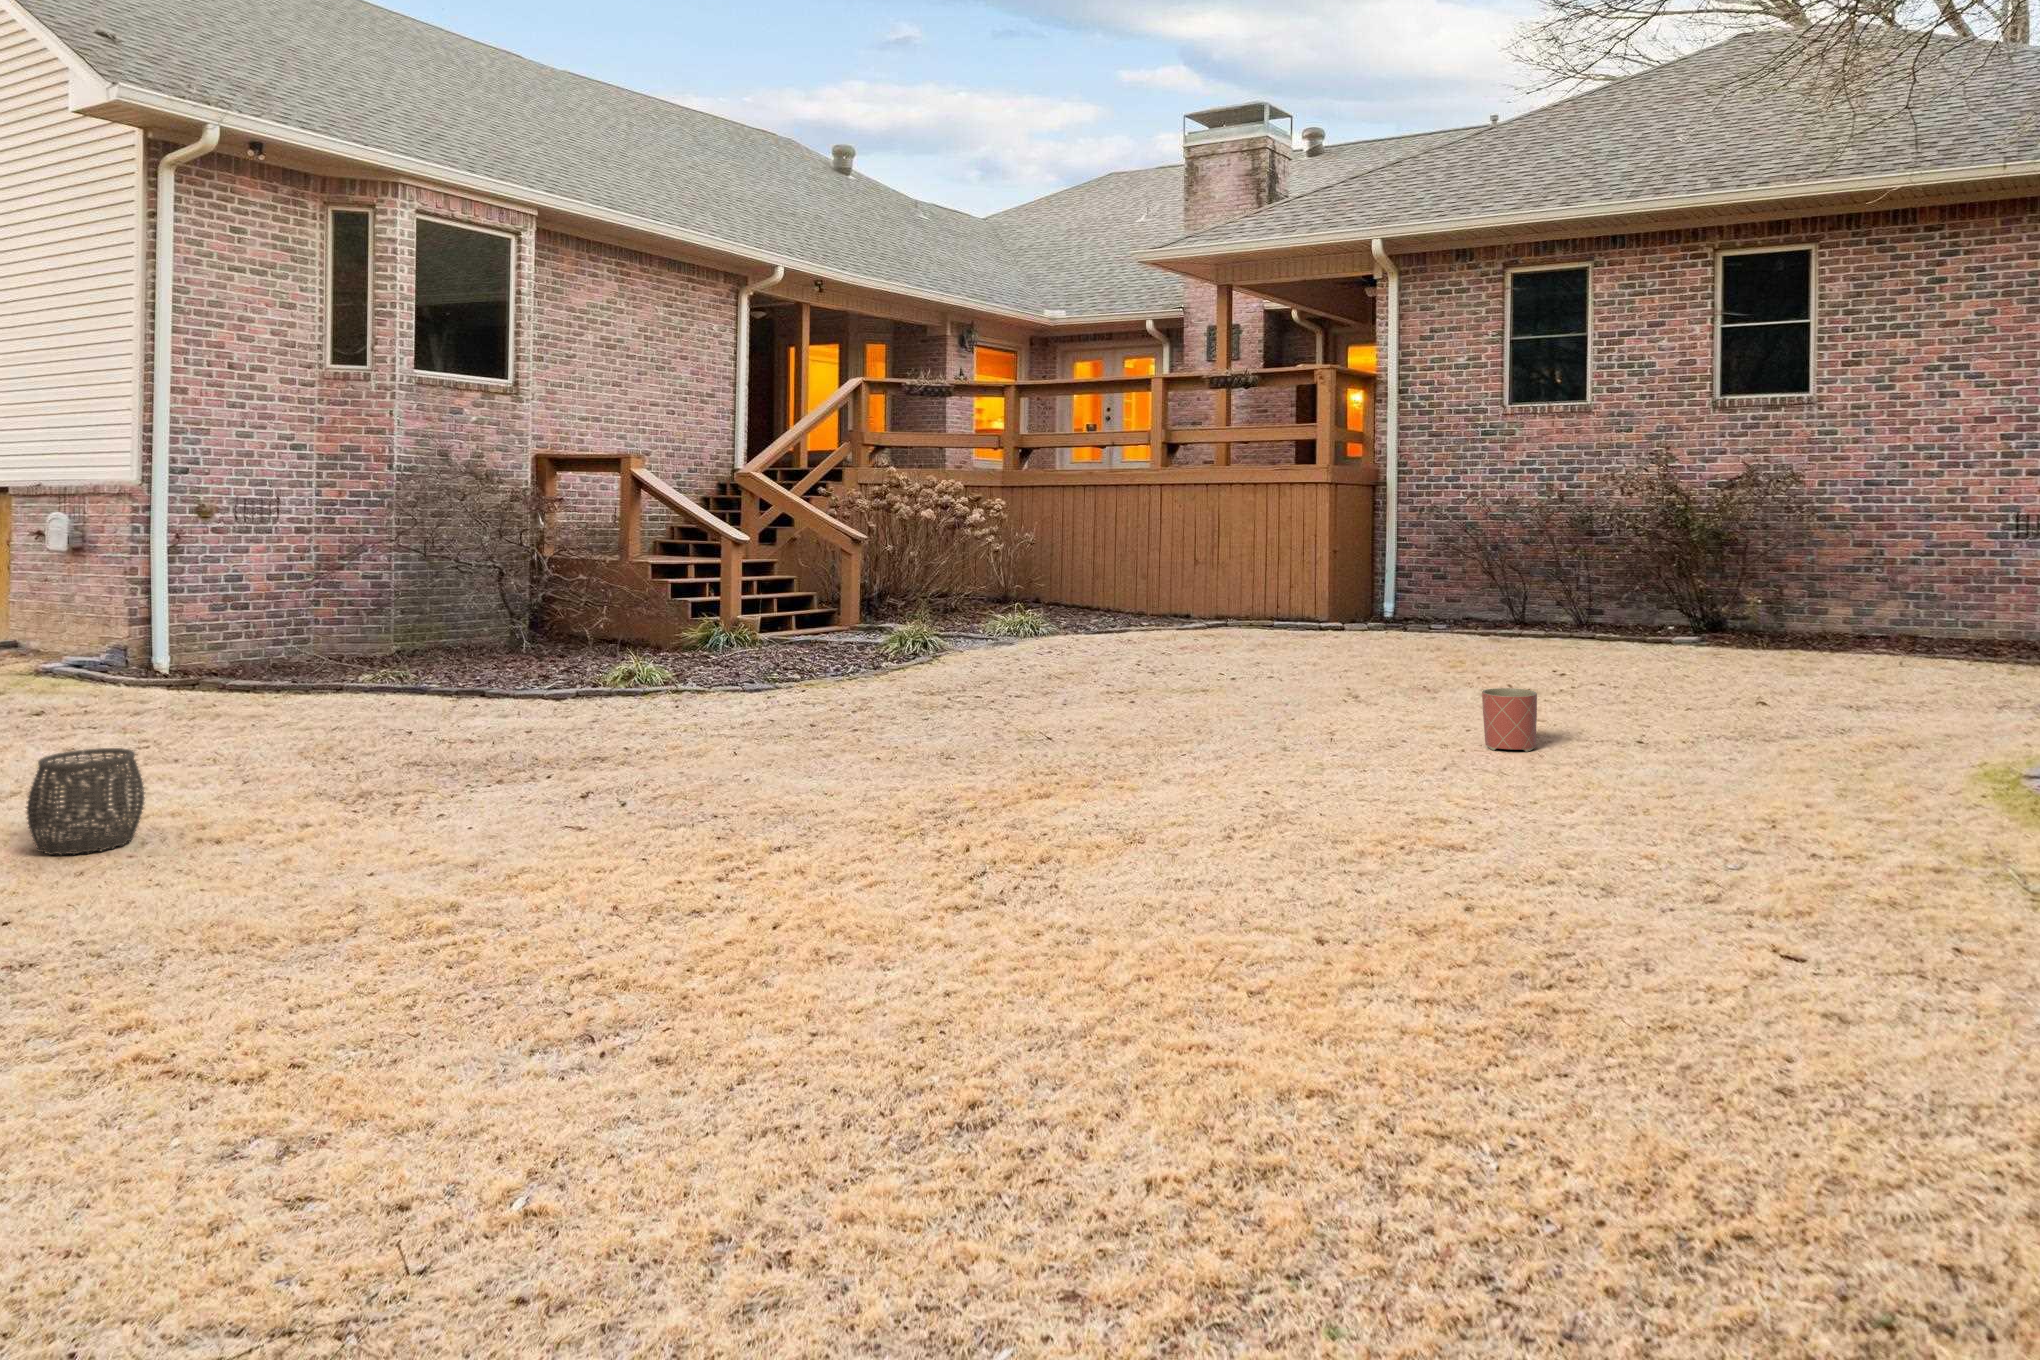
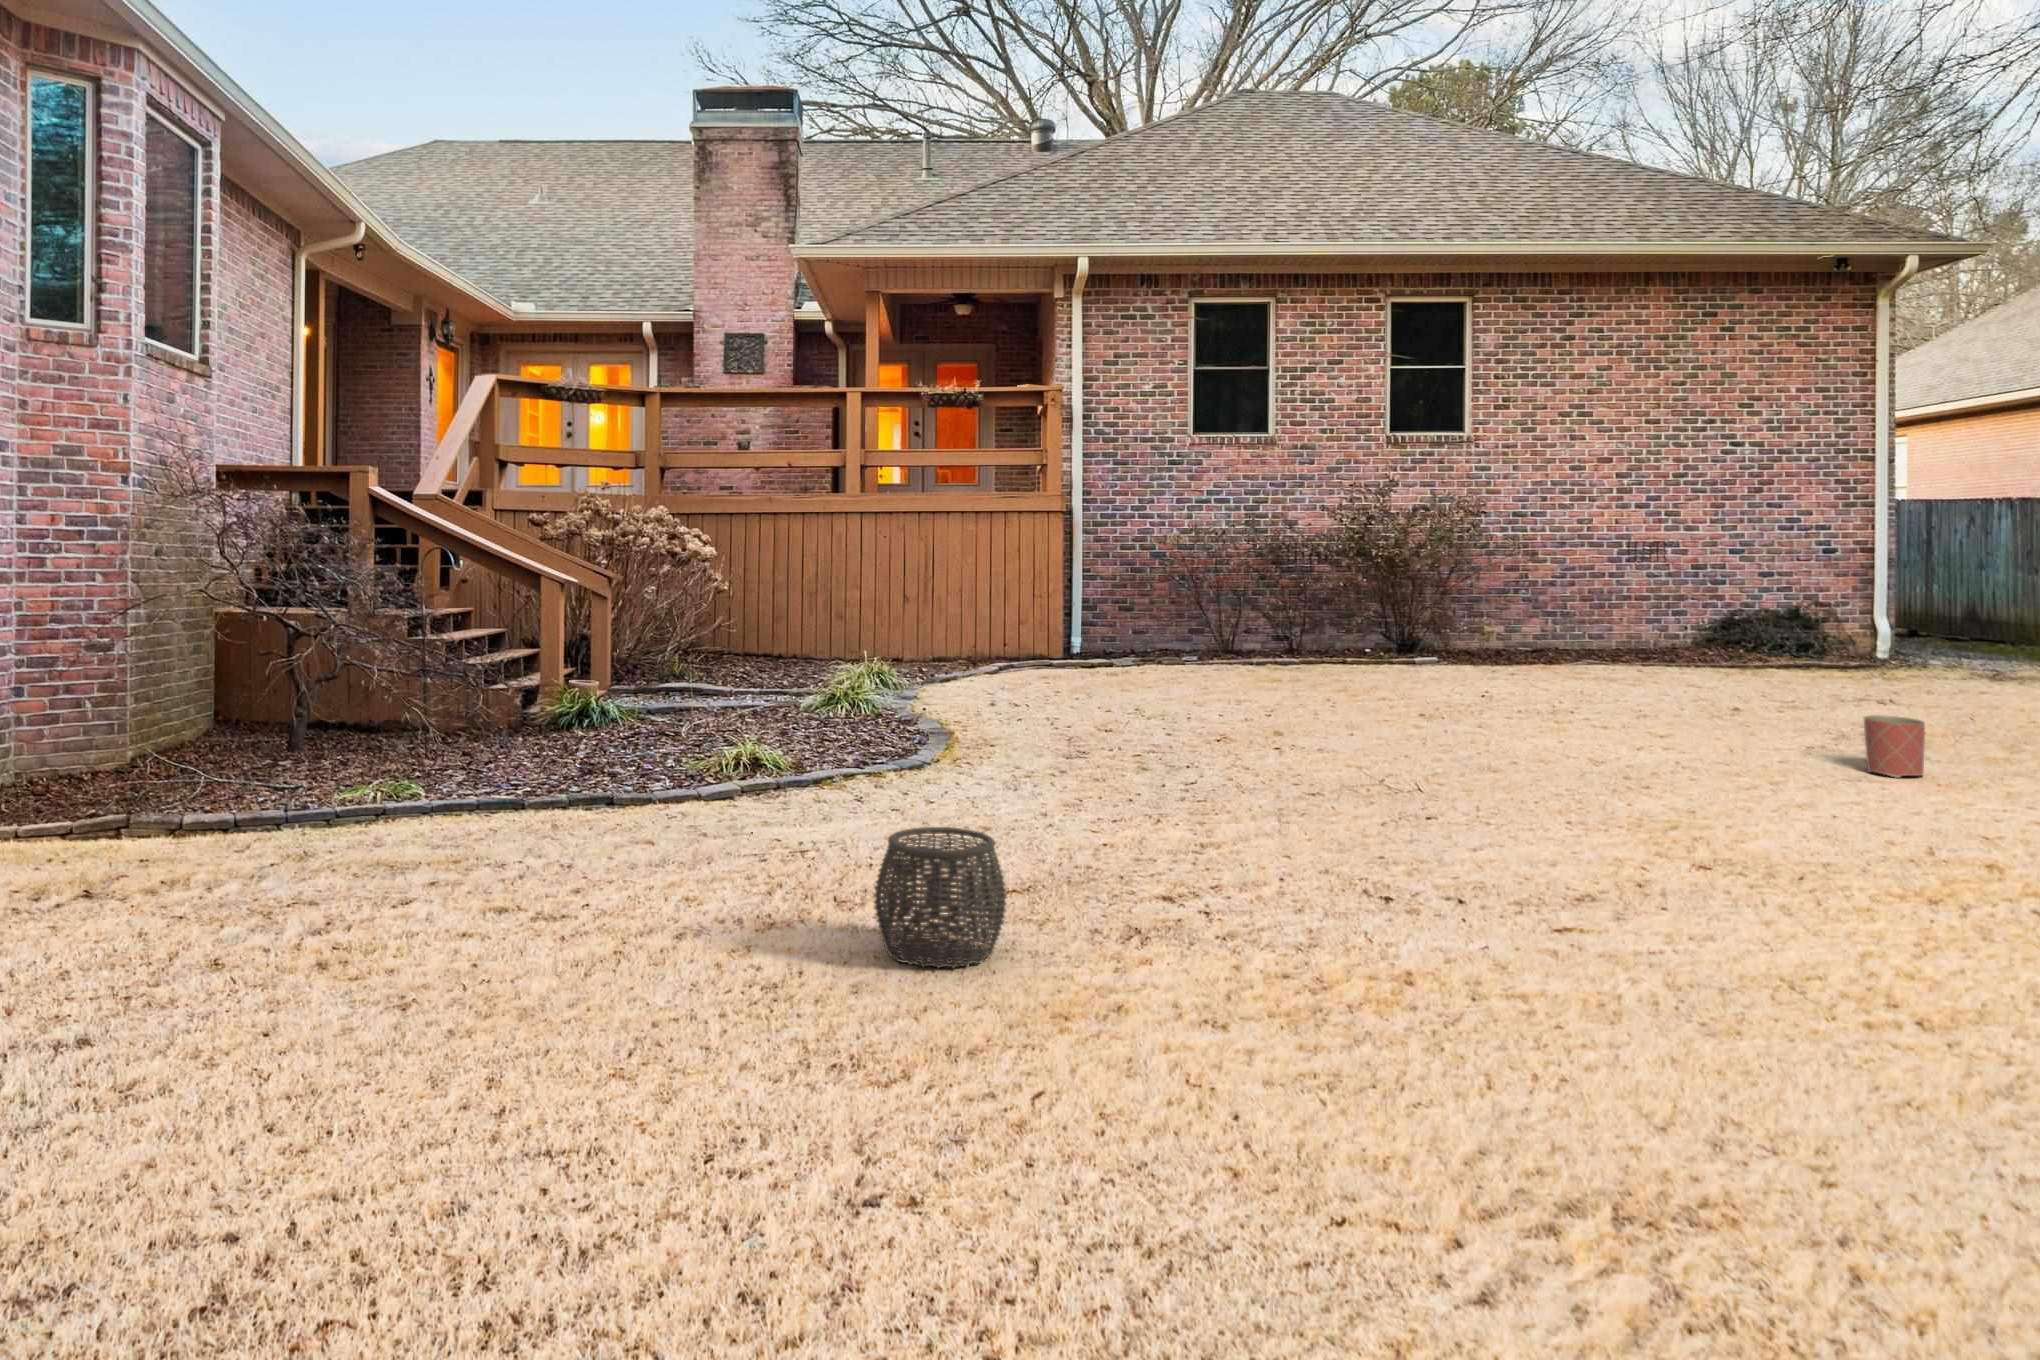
woven basket: present [26,748,145,855] -> present [874,827,1007,968]

